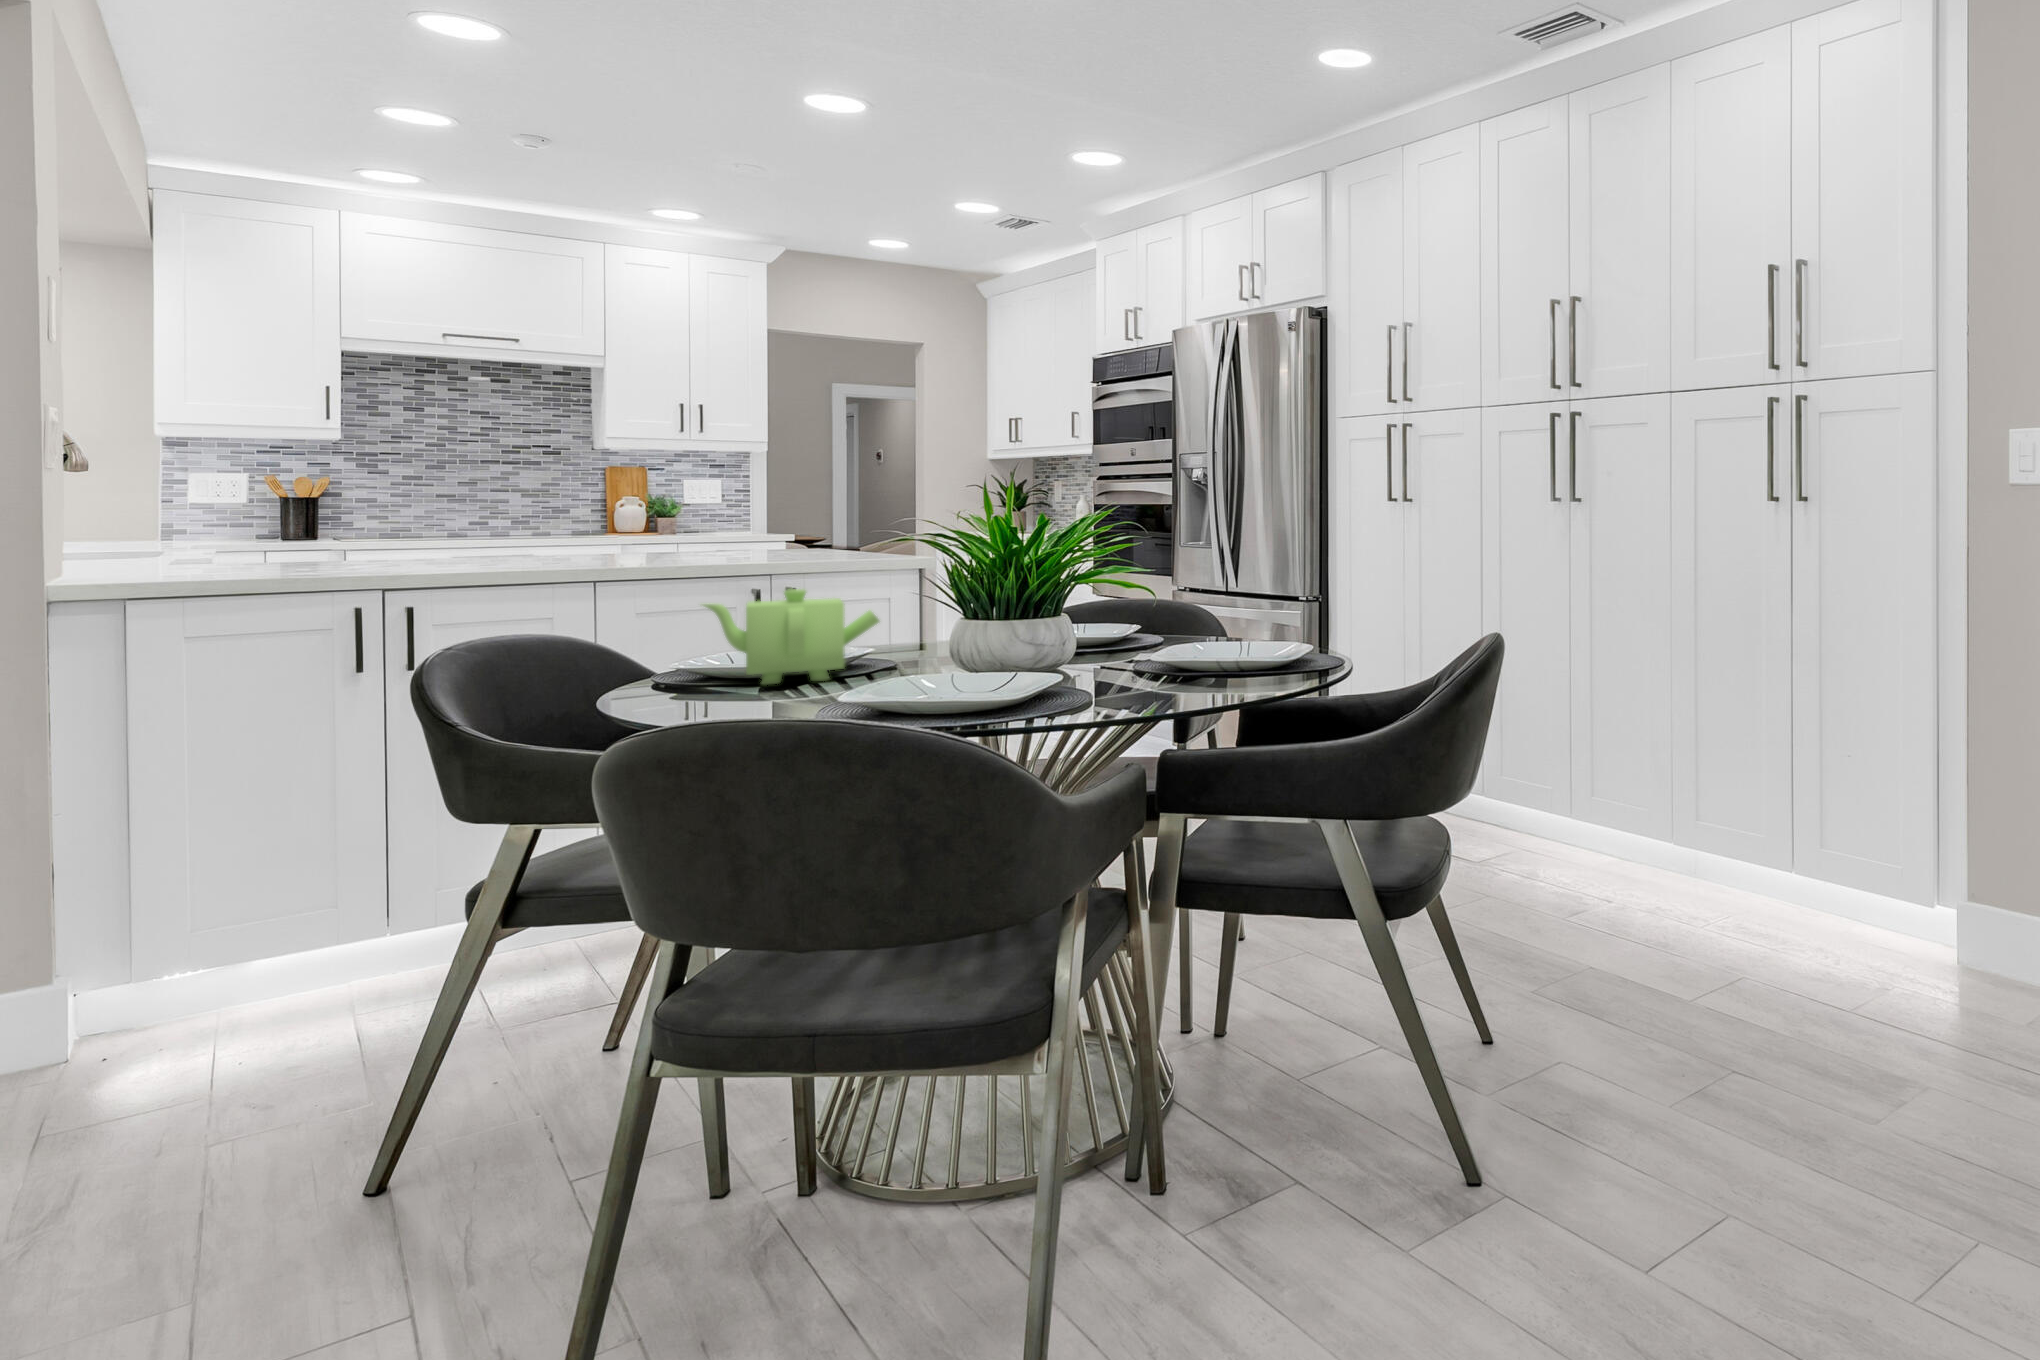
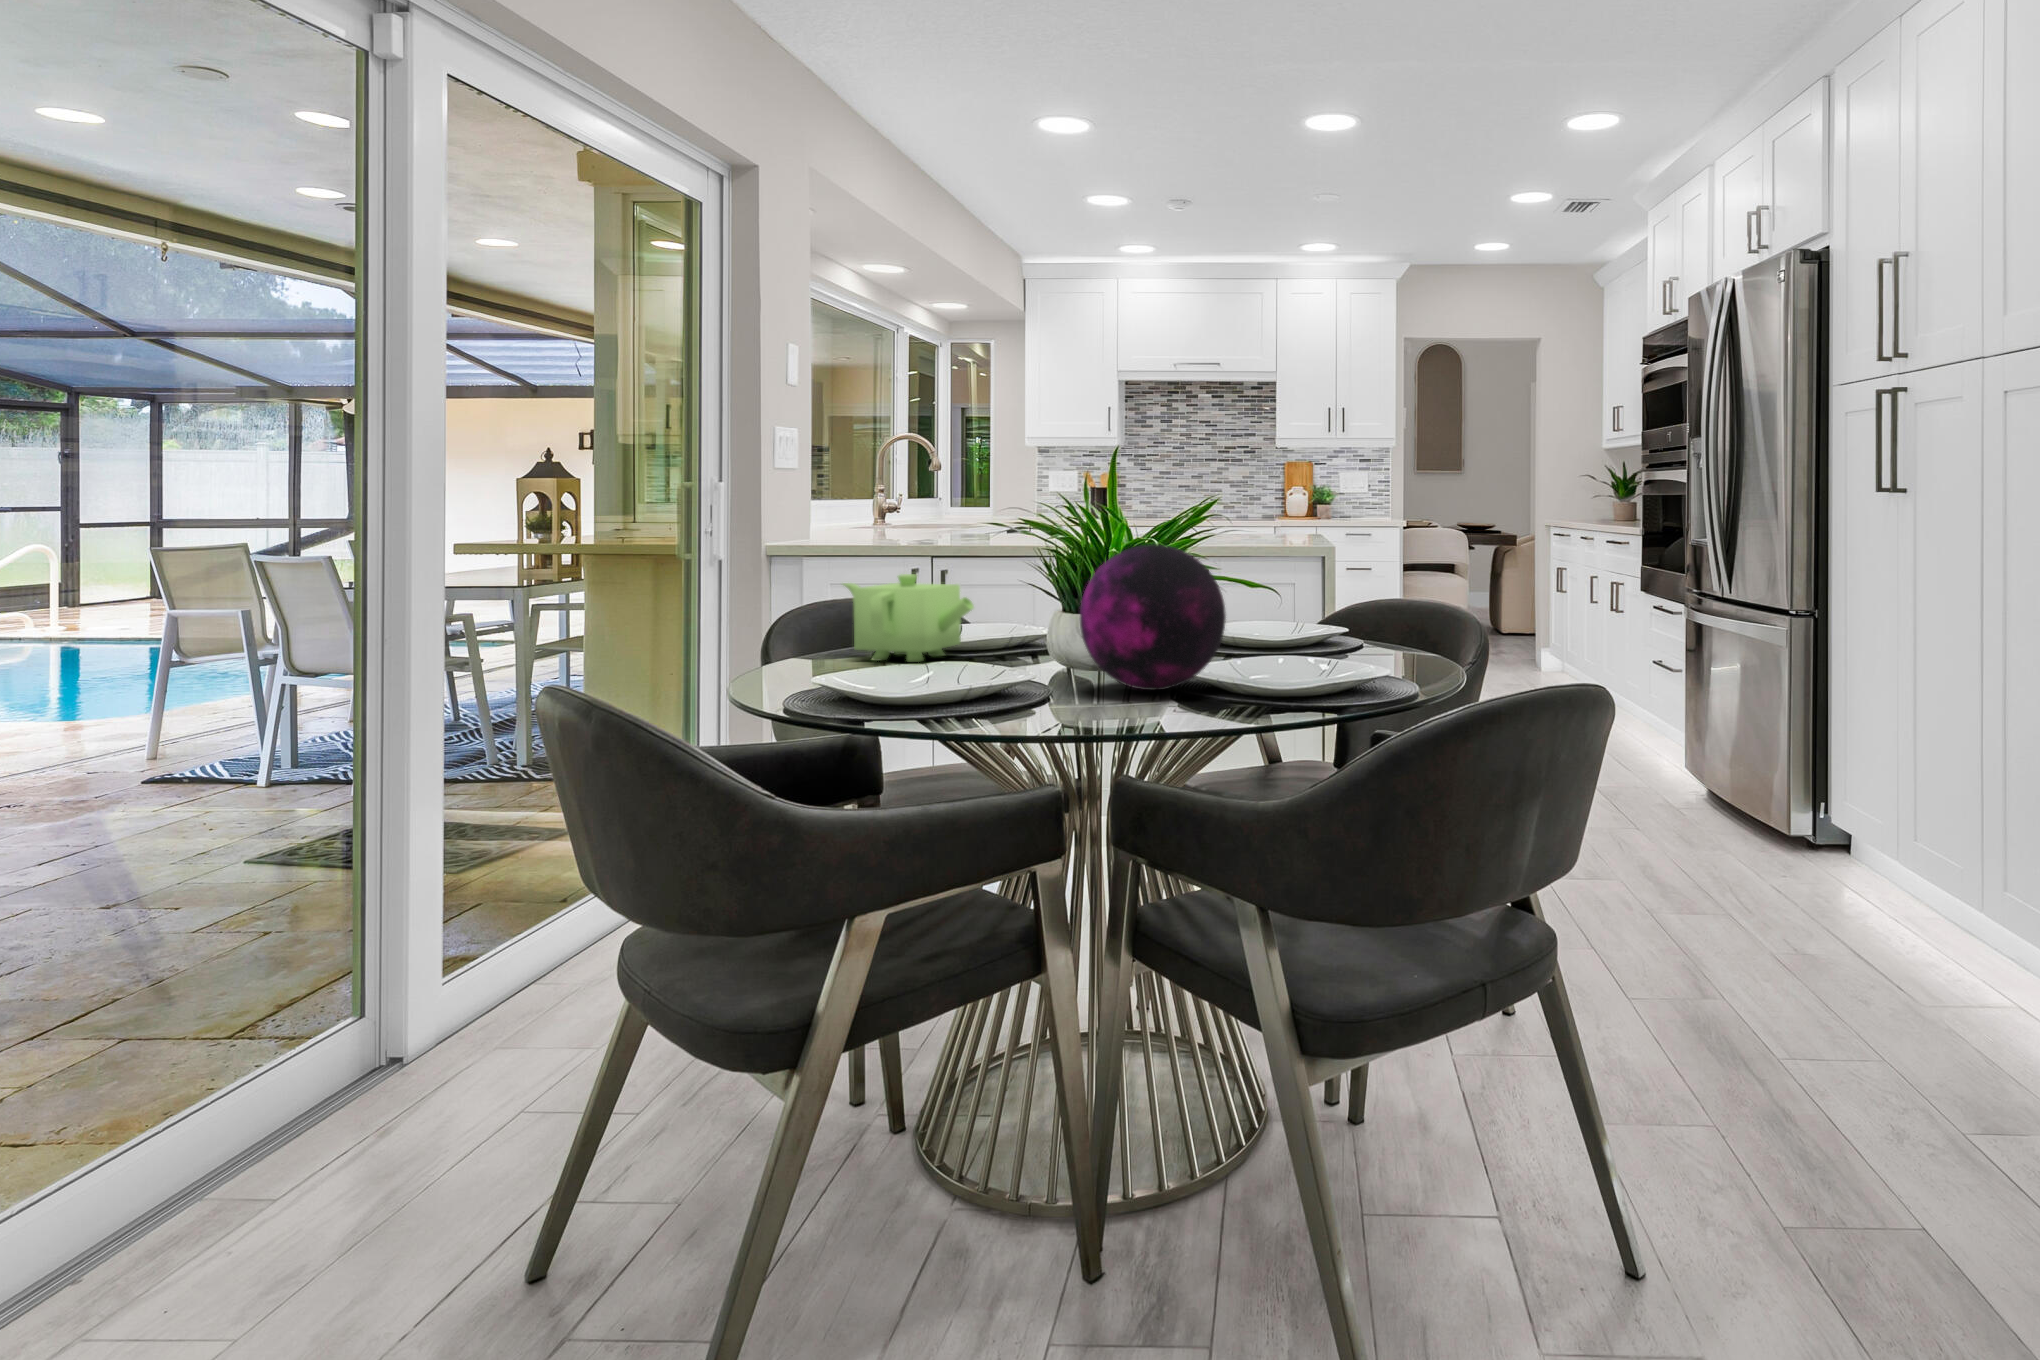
decorative orb: none [1108,545,1236,670] -> present [1080,544,1226,690]

